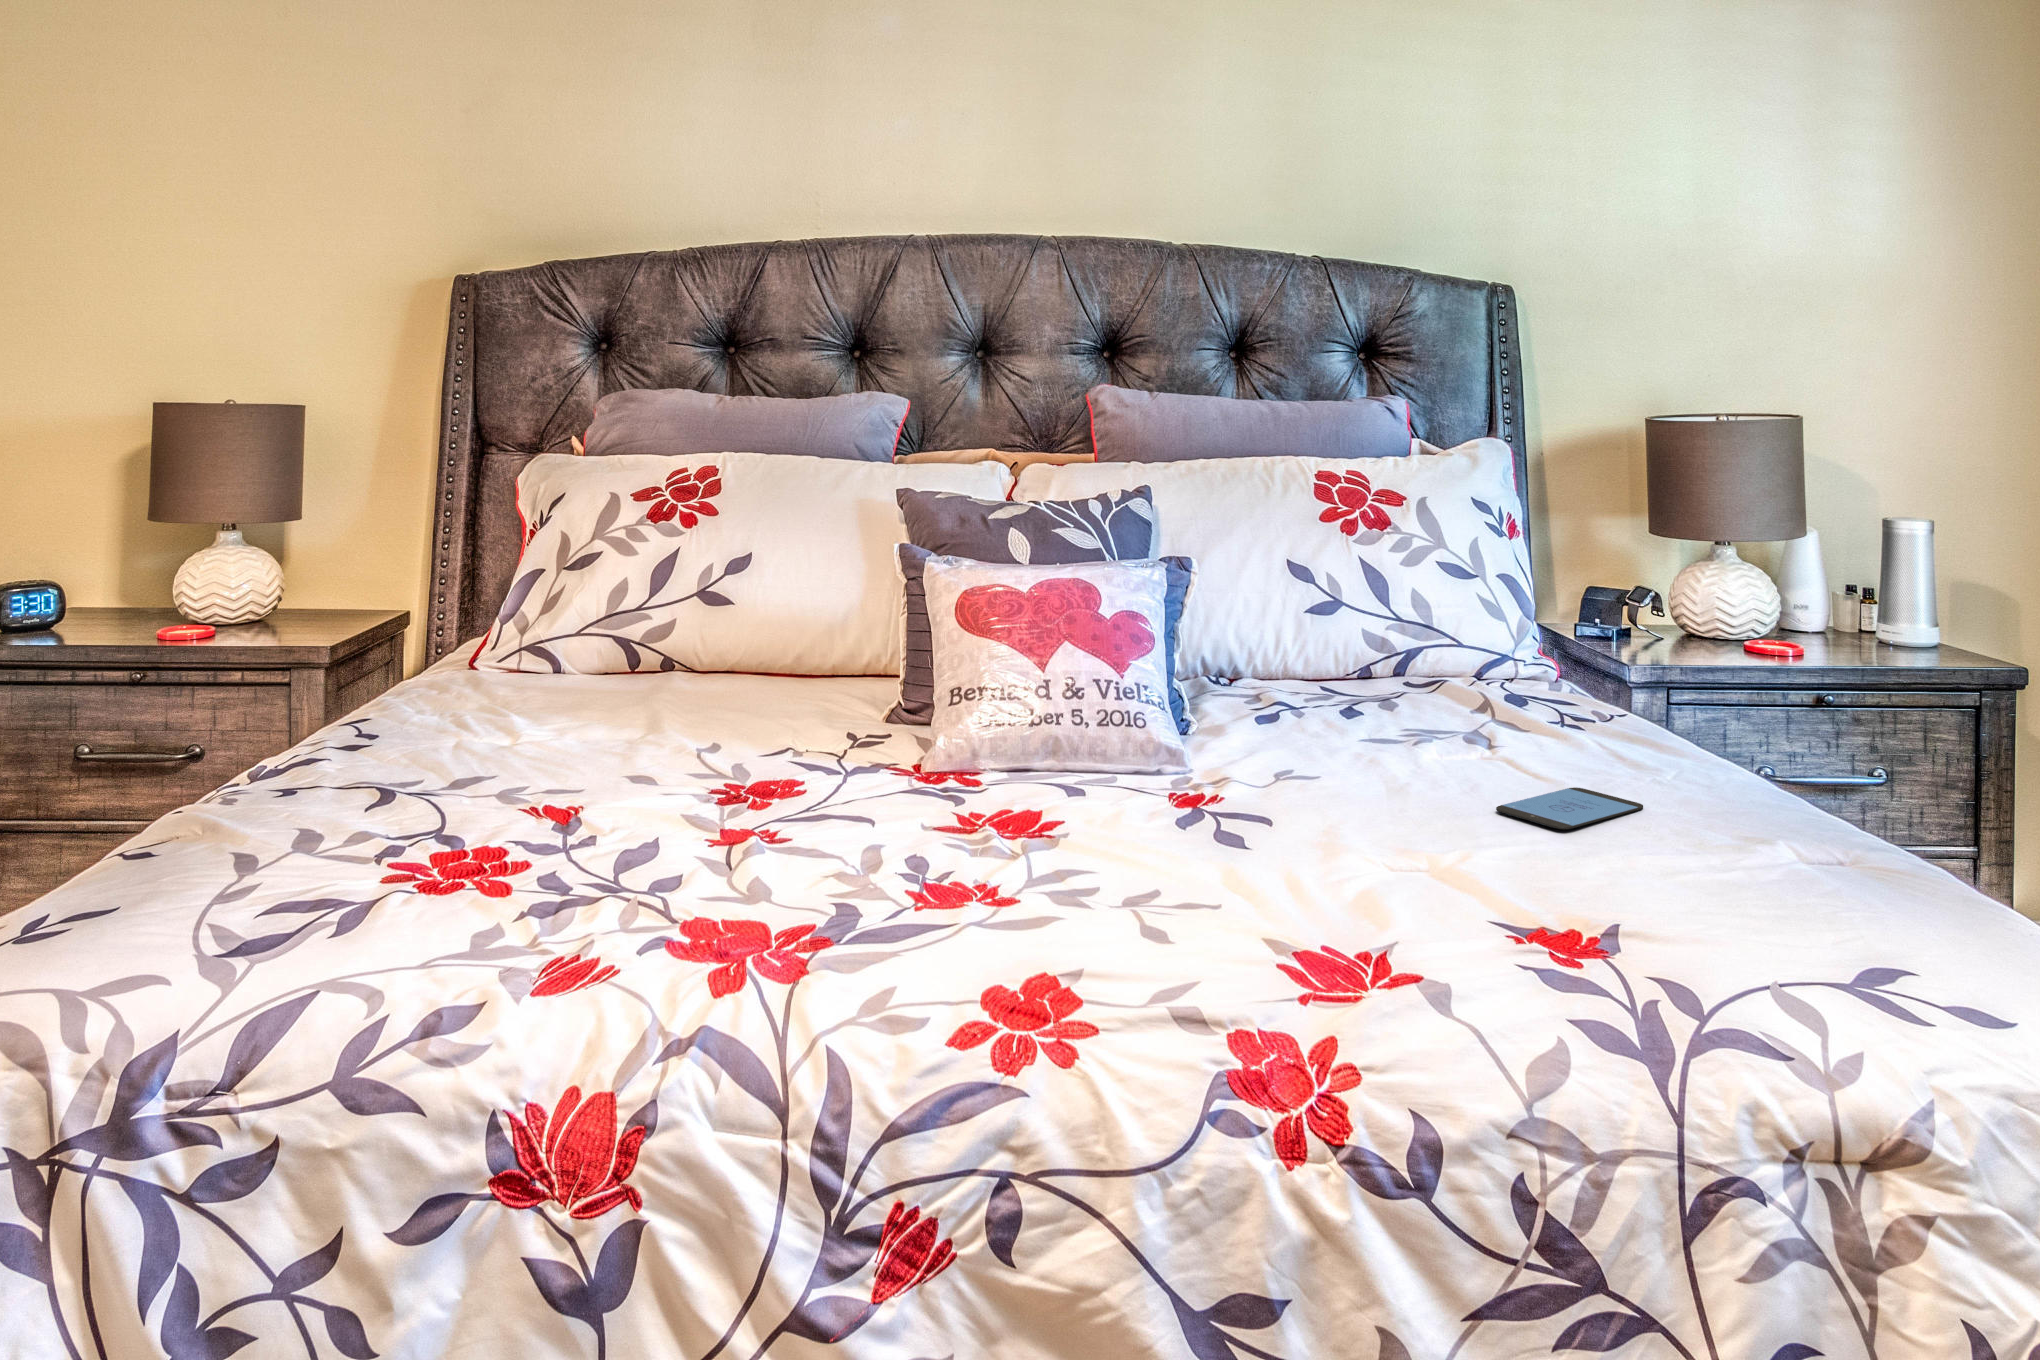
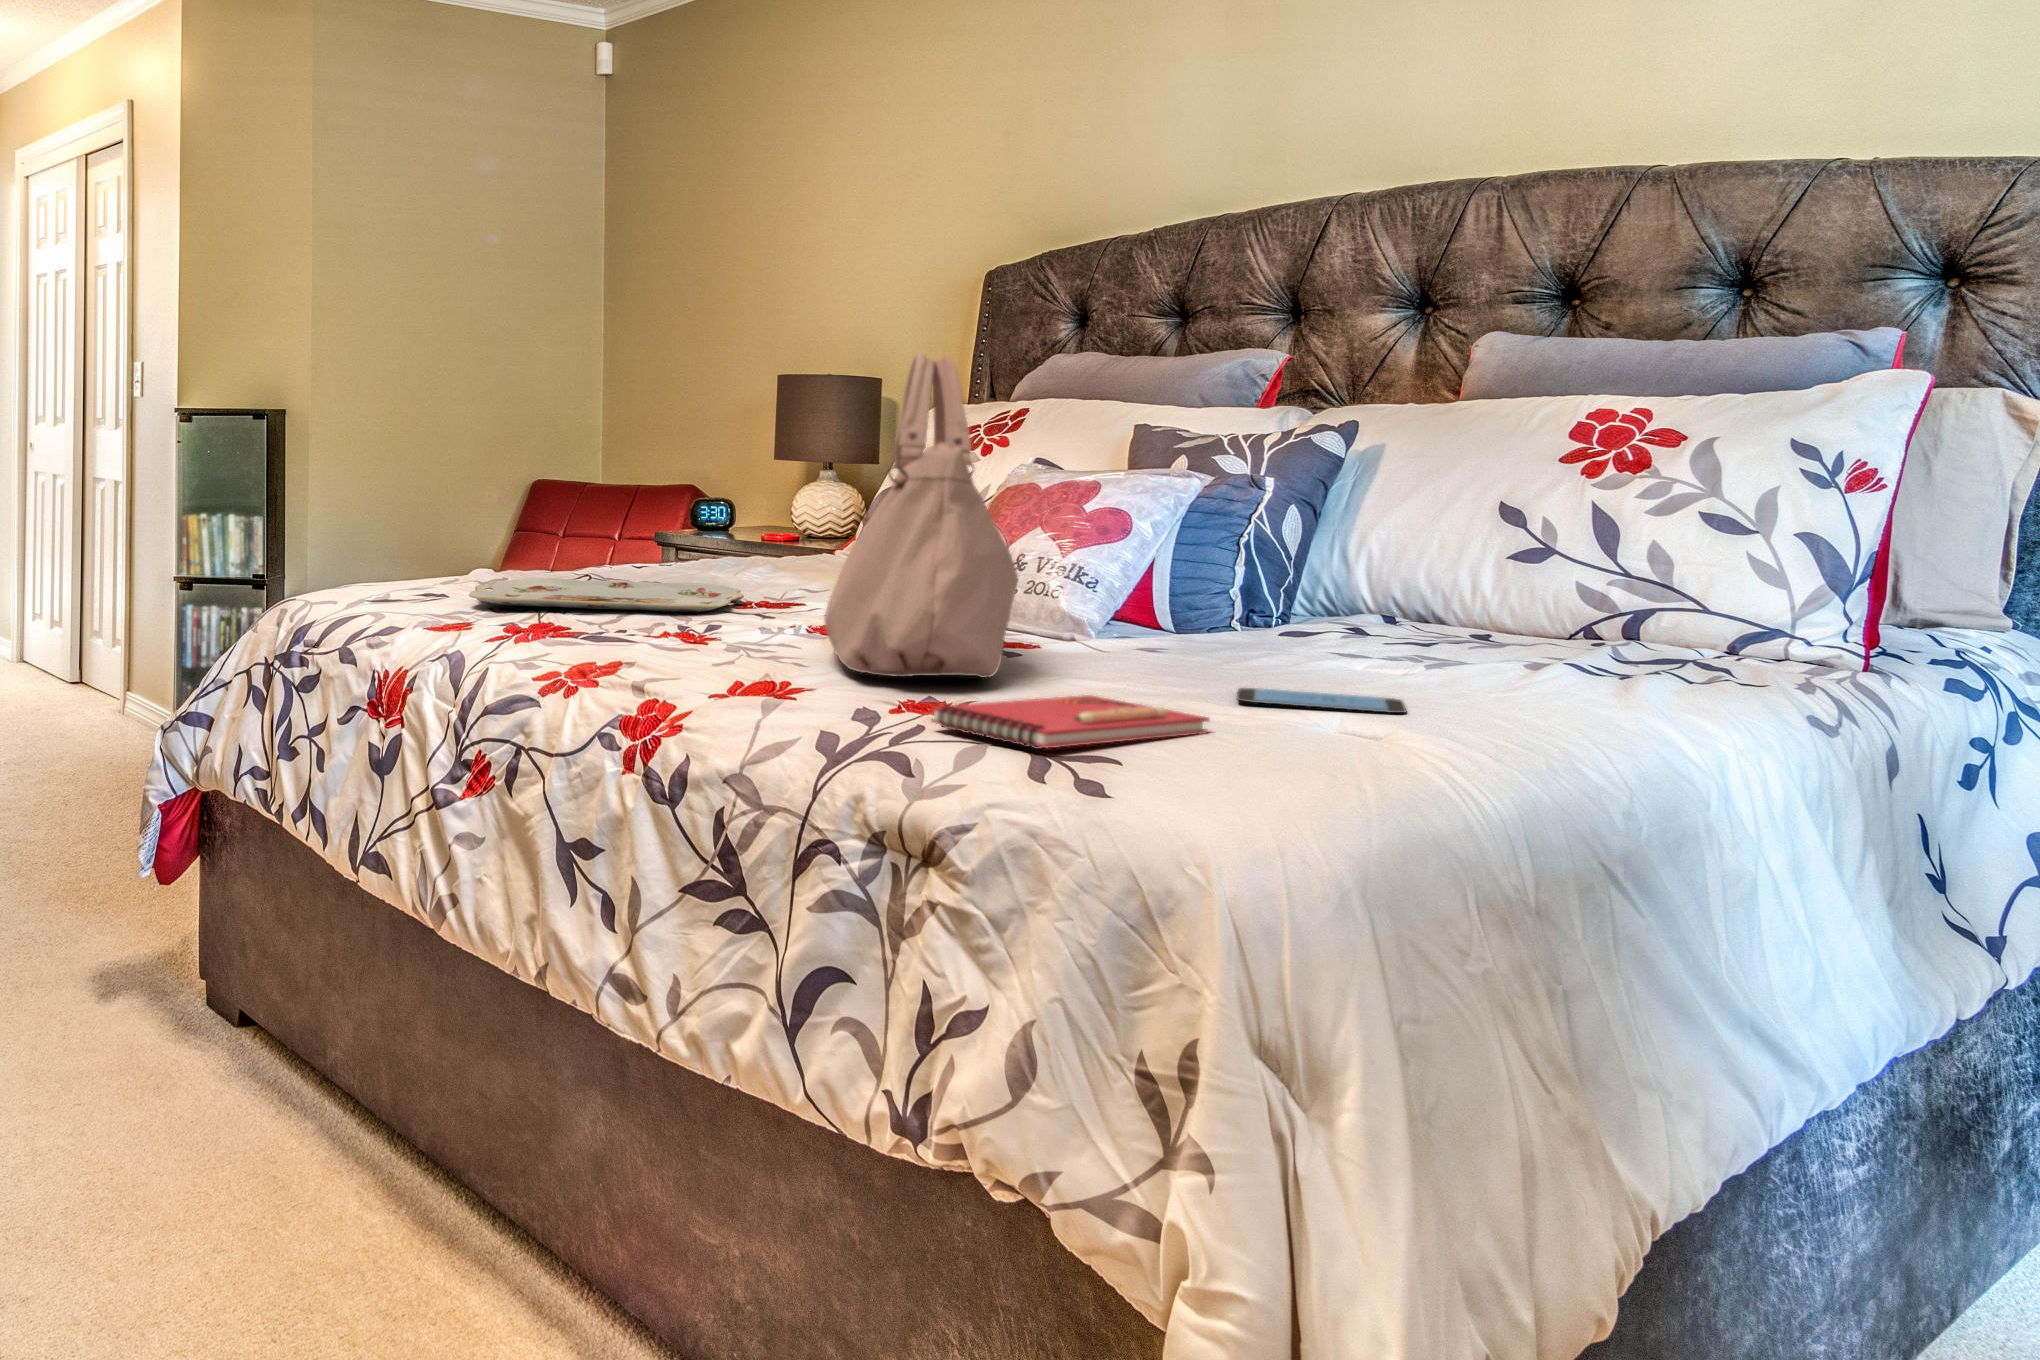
handbag: none [1052,493,1426,899] -> present [824,353,1019,678]
serving tray: none [266,756,710,889] -> present [469,578,744,612]
notebook: none [1550,869,1828,979] -> present [932,695,1209,749]

